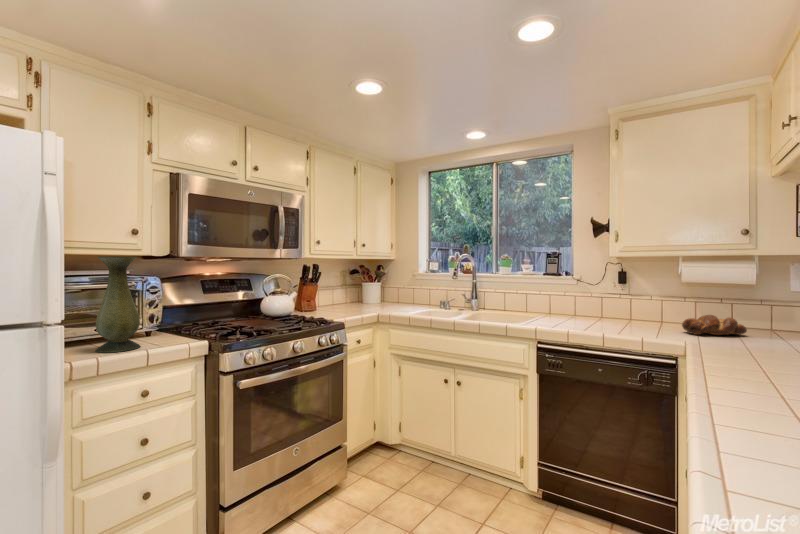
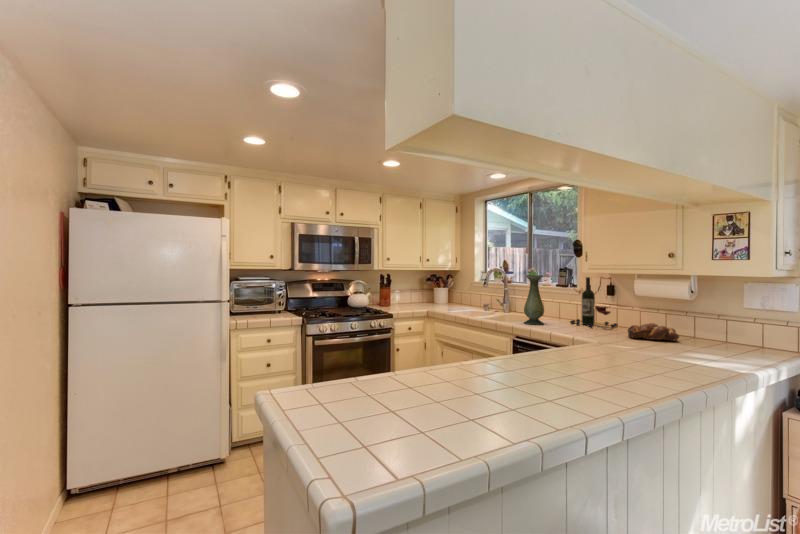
vase: present [95,256,140,353] -> present [524,275,544,325]
wine bottle: none [576,263,640,325] -> present [570,277,617,328]

